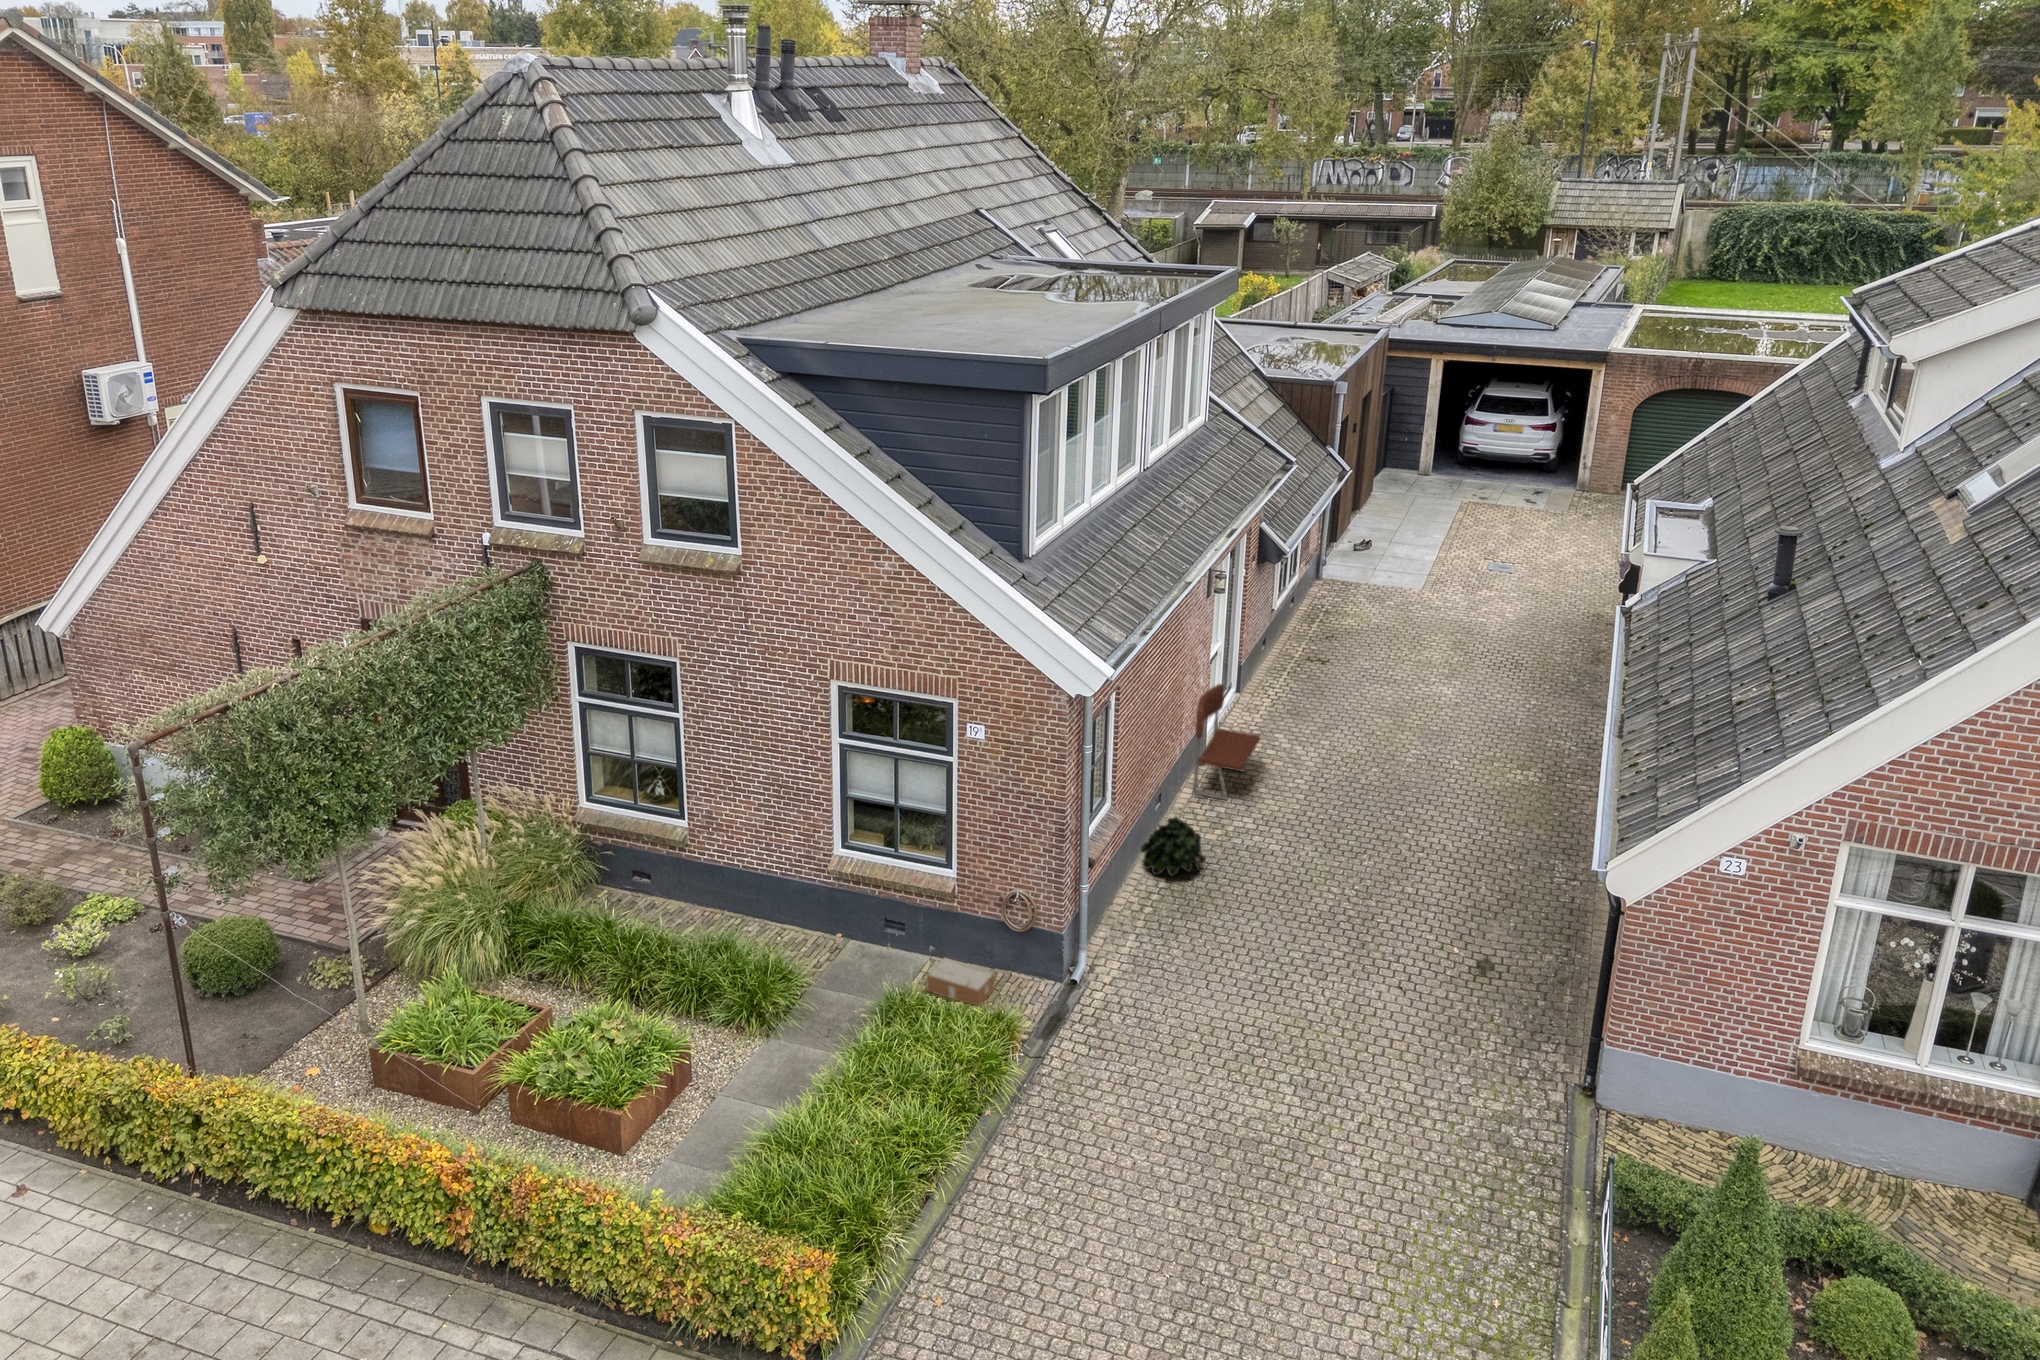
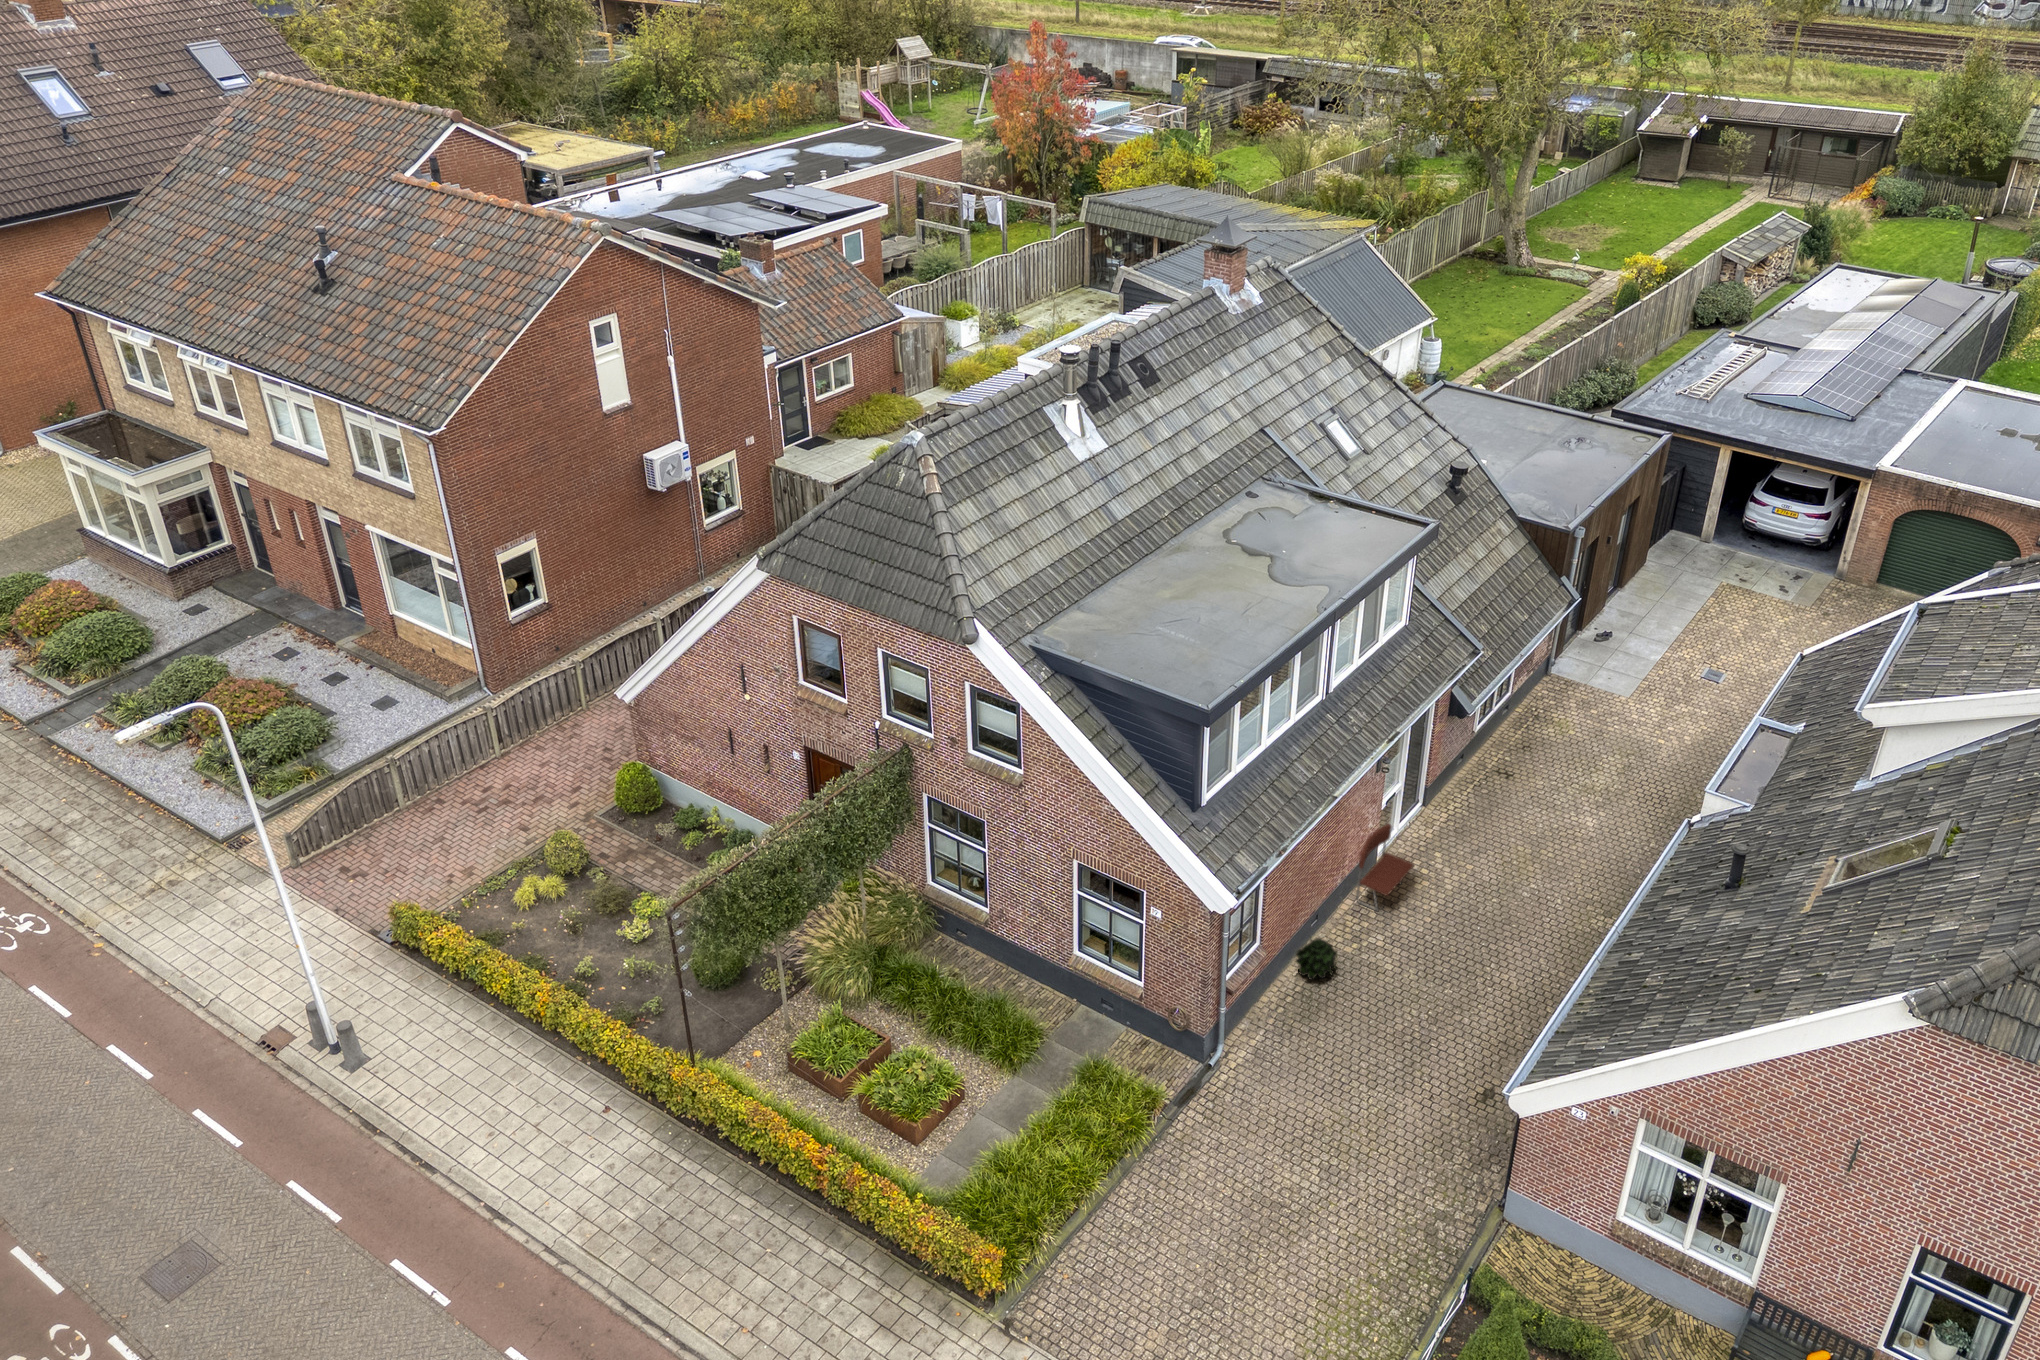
cardboard box: present [926,958,995,1006] -> none [1121,1029,1165,1069]

